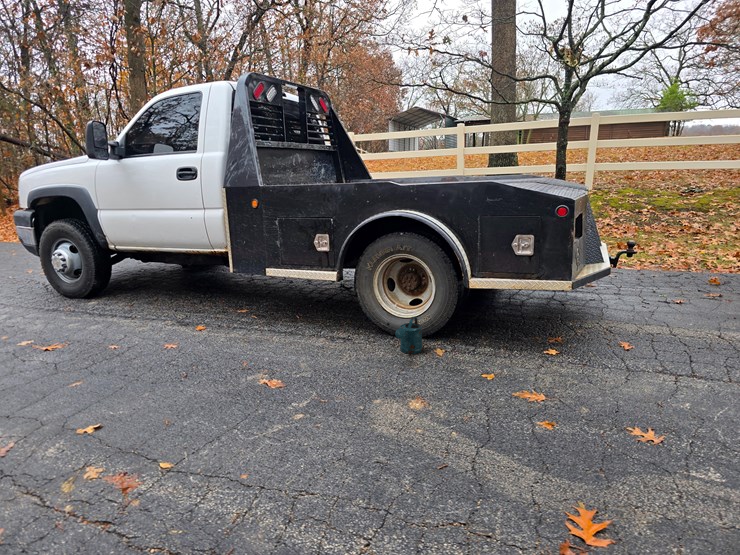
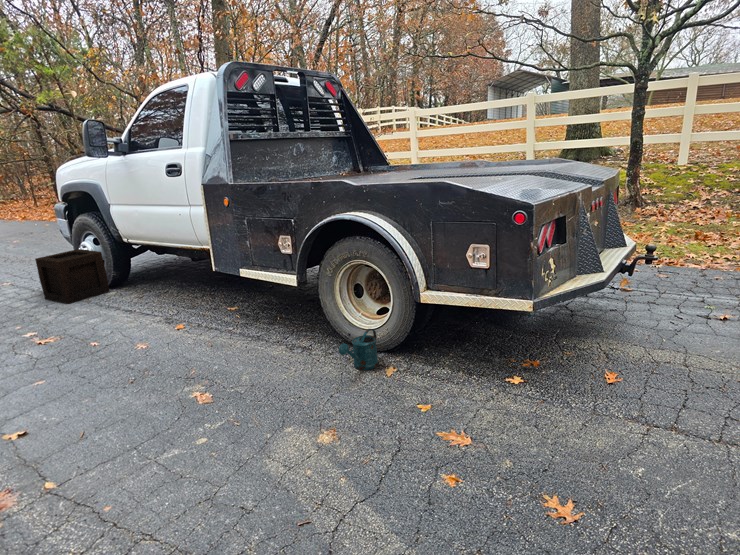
wooden crate: none [7,258,89,315] -> present [35,249,109,304]

